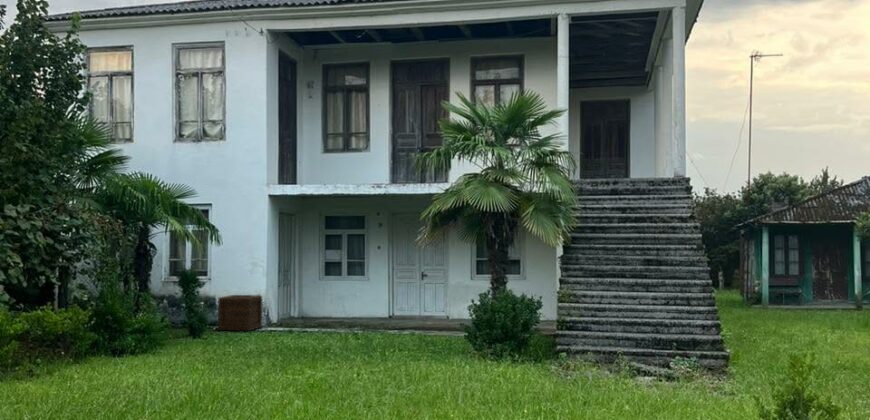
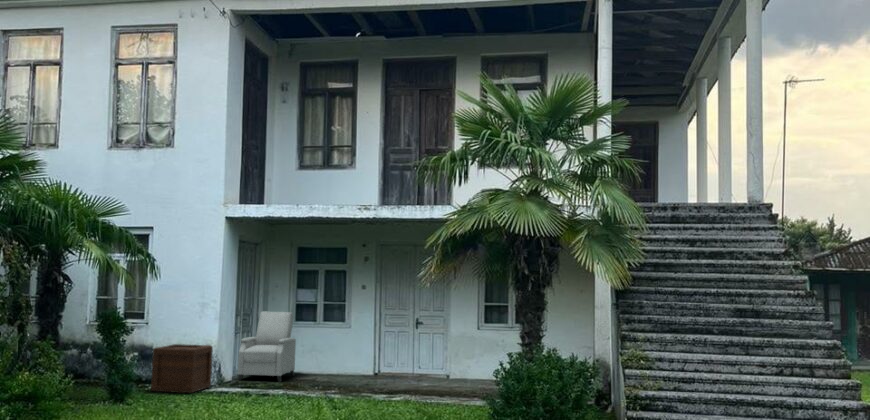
chair: none [281,269,326,324] -> present [238,311,296,382]

